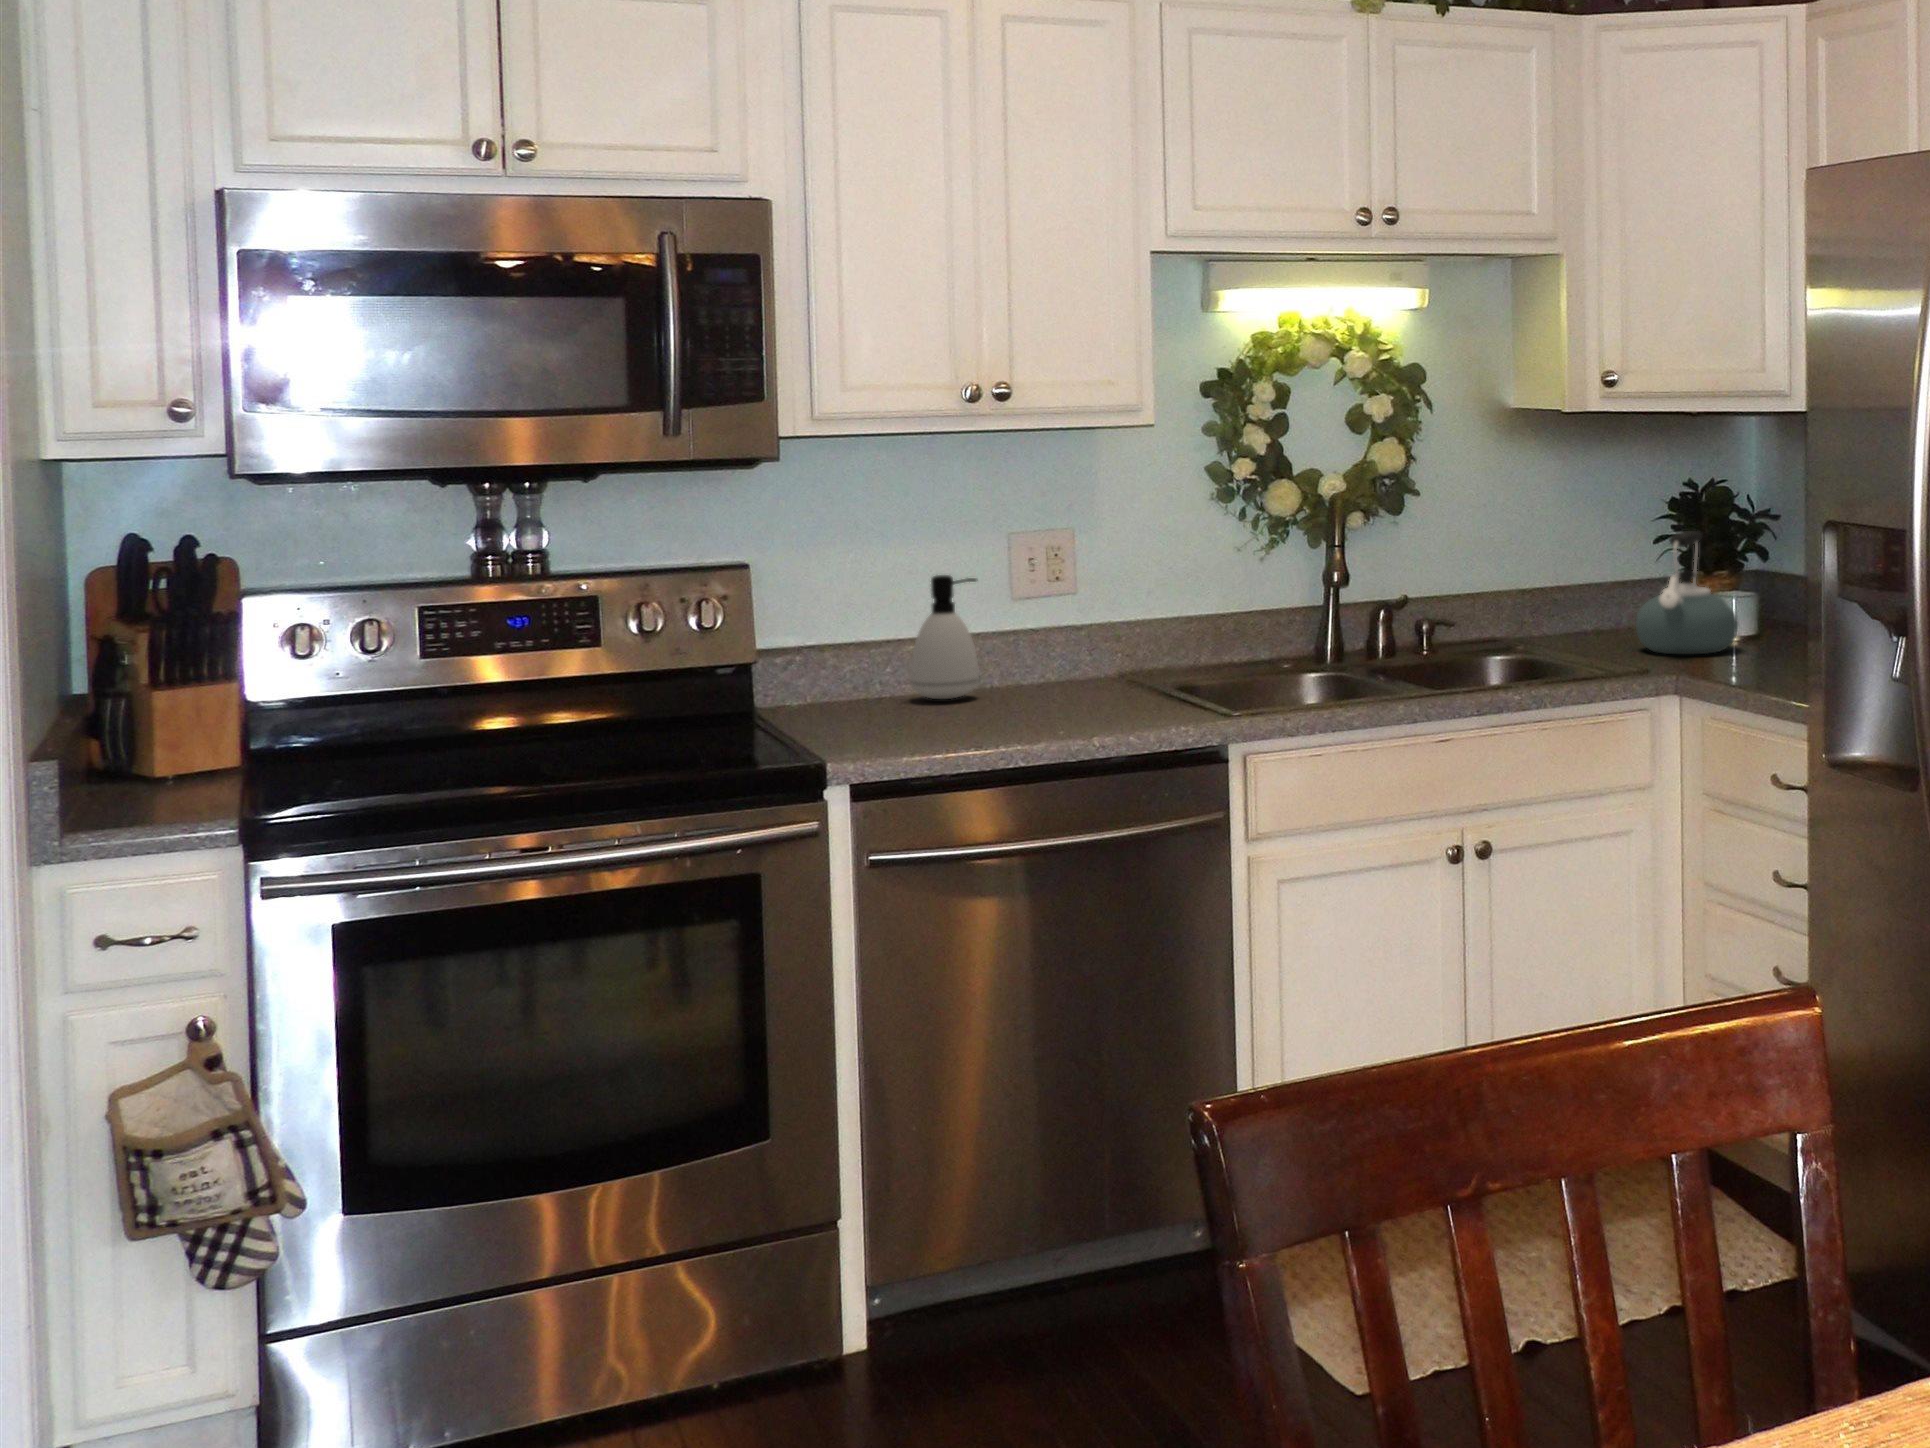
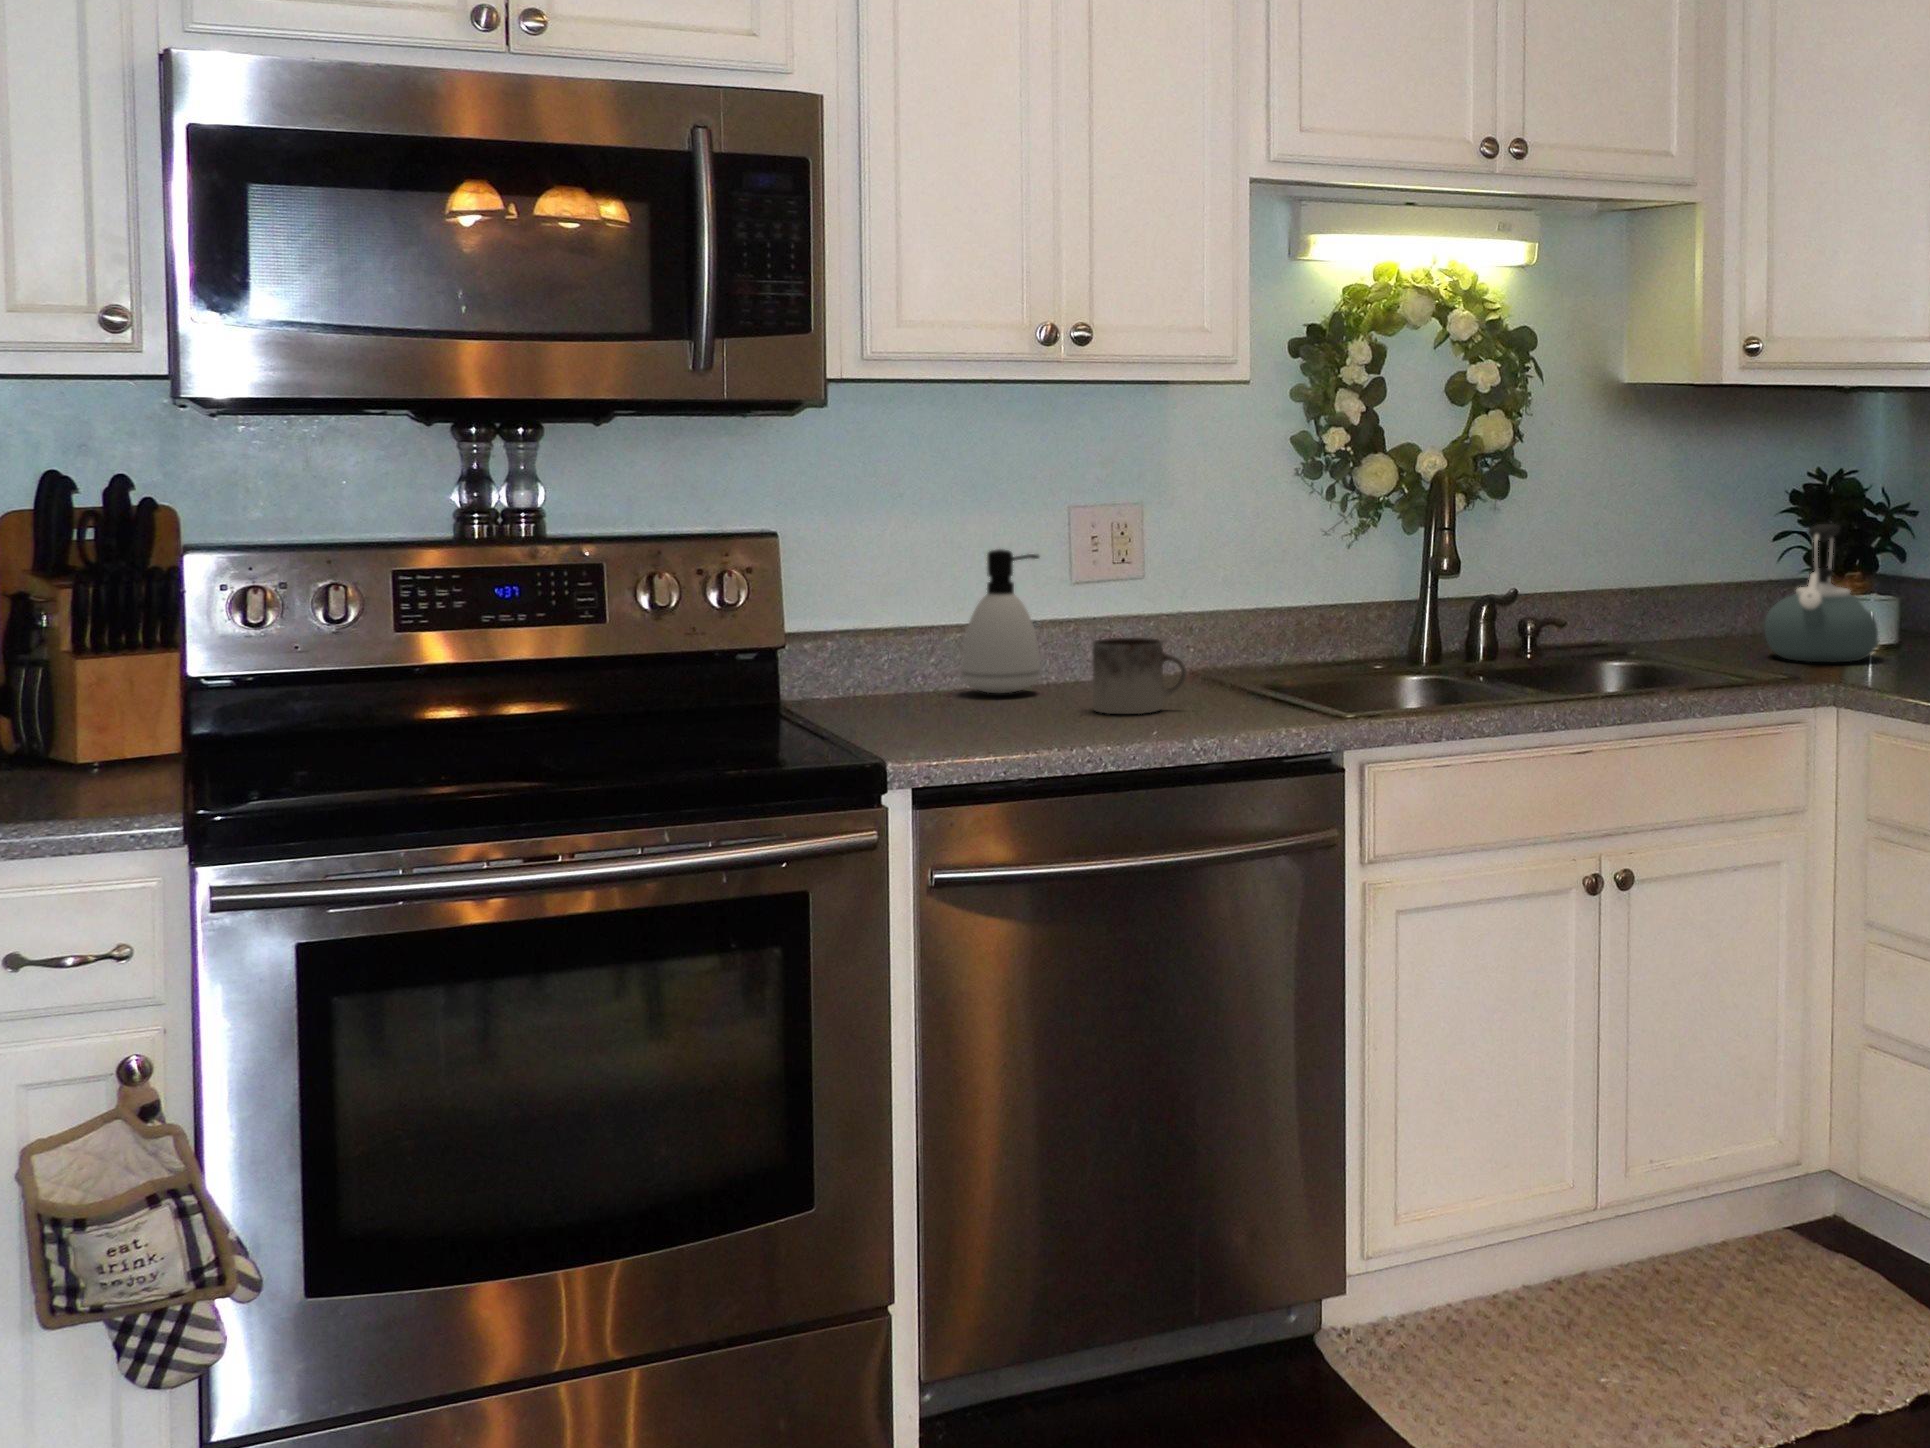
mug: none [1017,650,1099,717] -> present [1093,638,1187,714]

